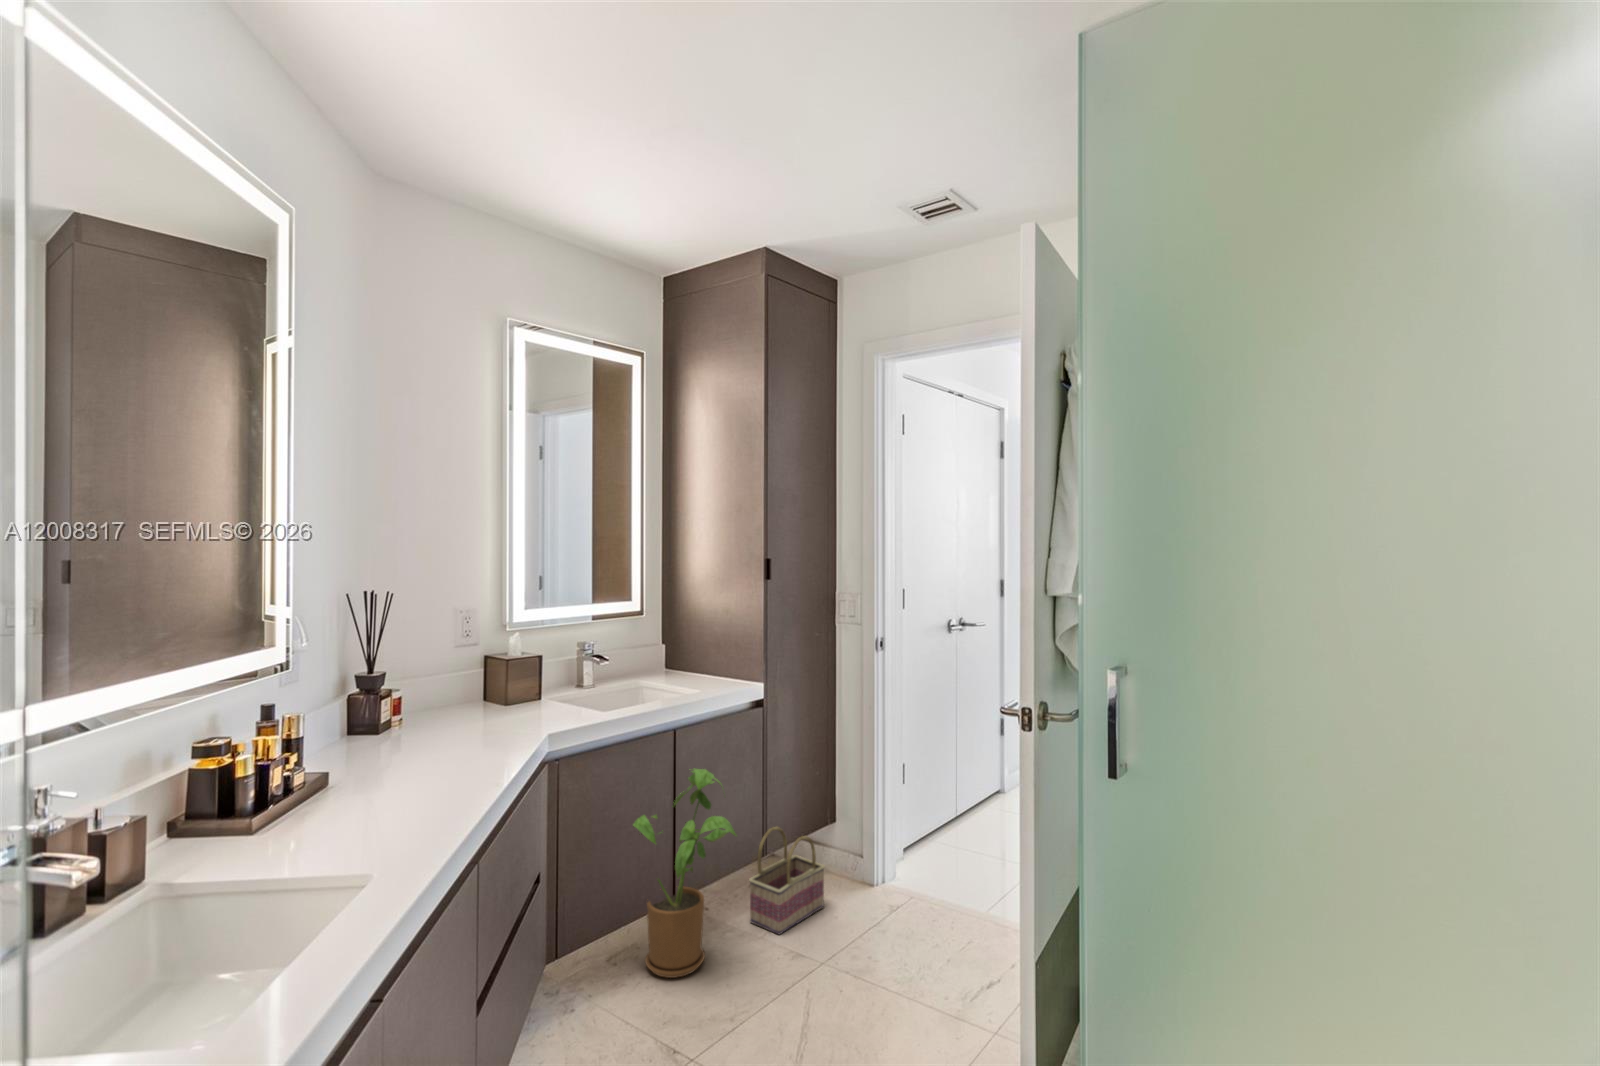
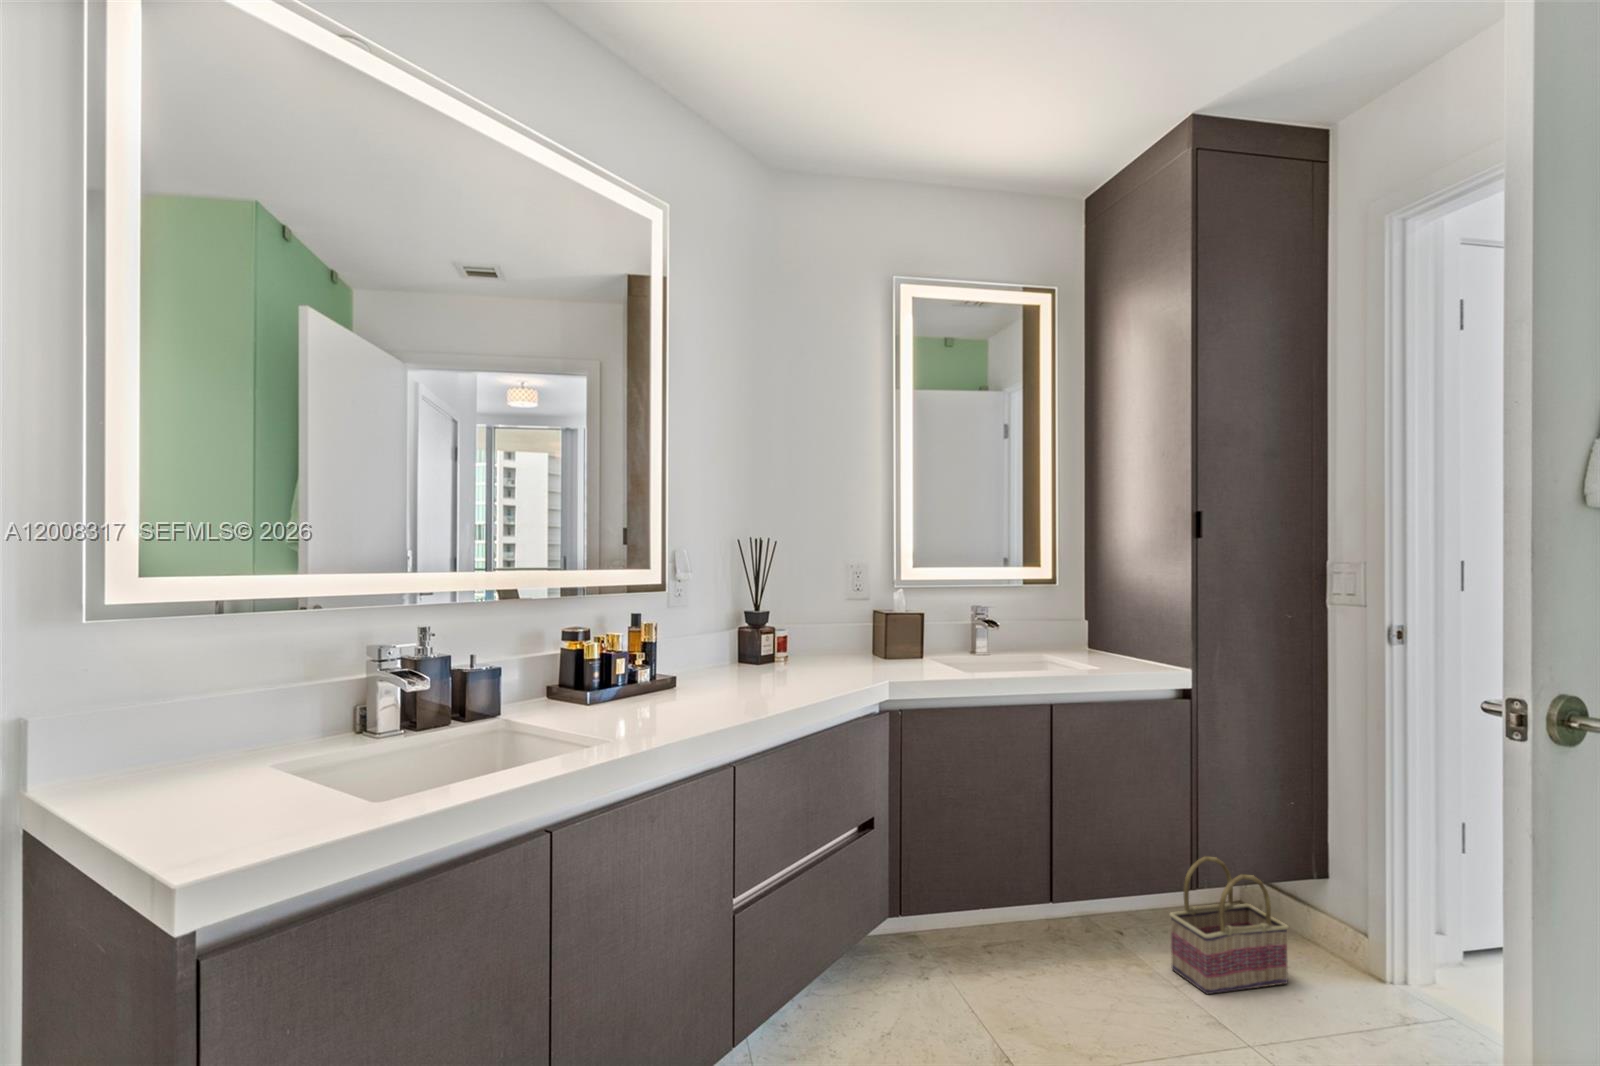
house plant: present [633,769,736,978] -> none [995,754,1128,997]

